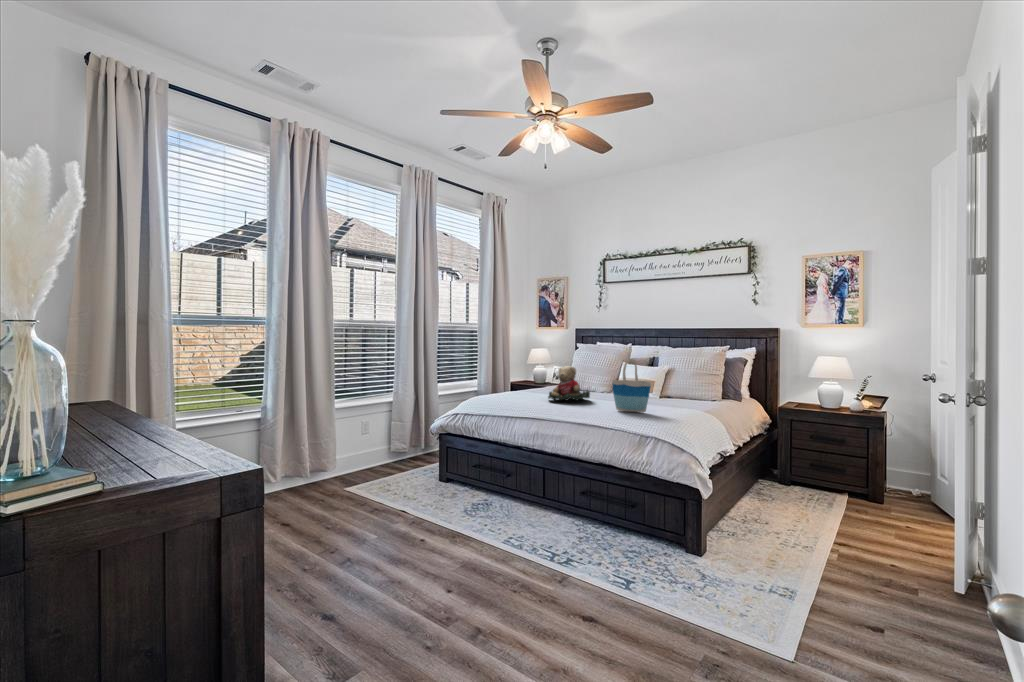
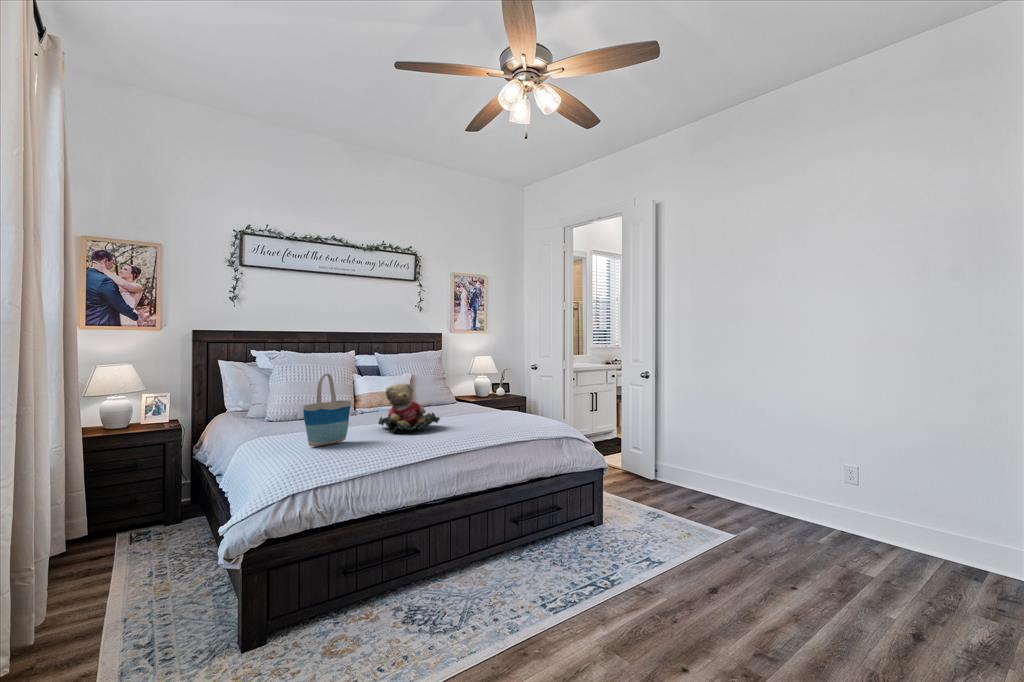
tote bag: present [612,359,651,412] -> present [303,374,351,446]

